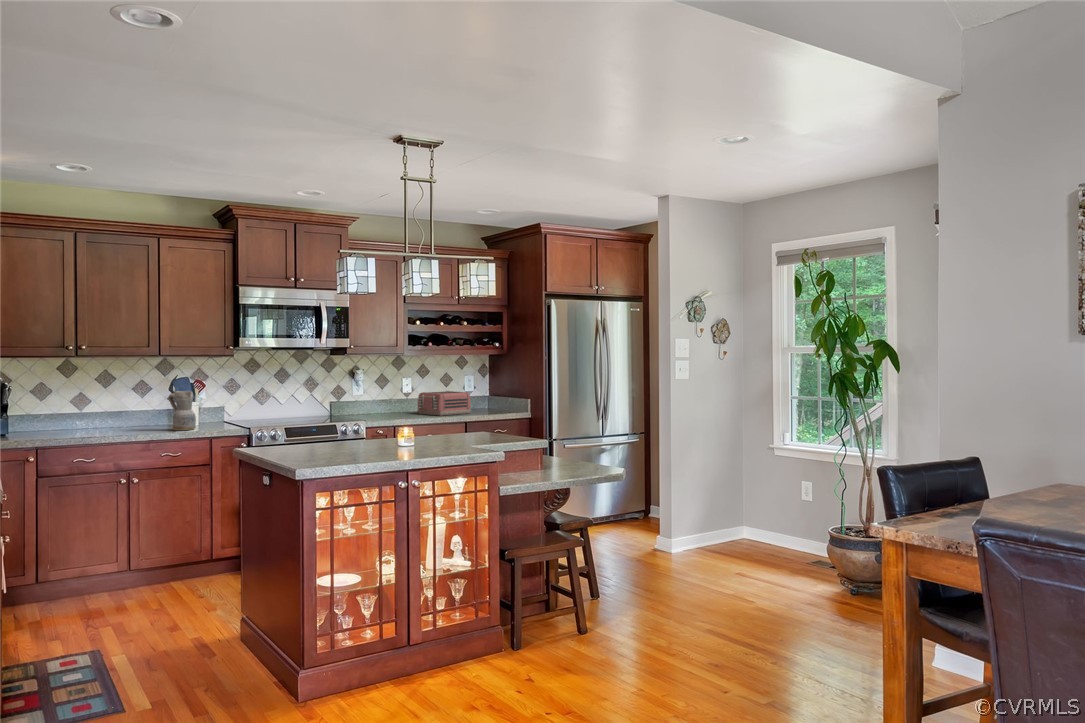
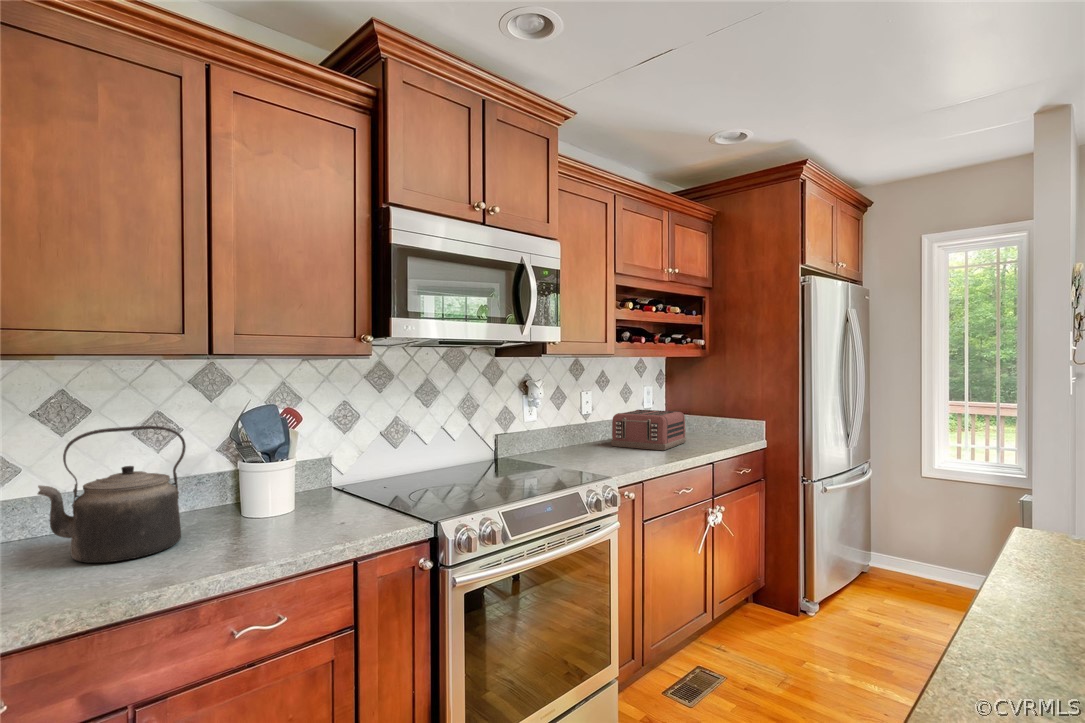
kettle: none [98,384,149,432] -> present [38,426,186,563]
ceramic pitcher: present [169,391,196,430] -> none [236,438,304,538]

